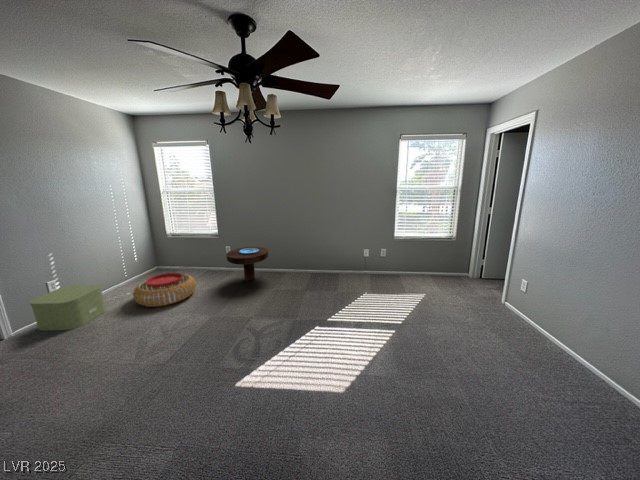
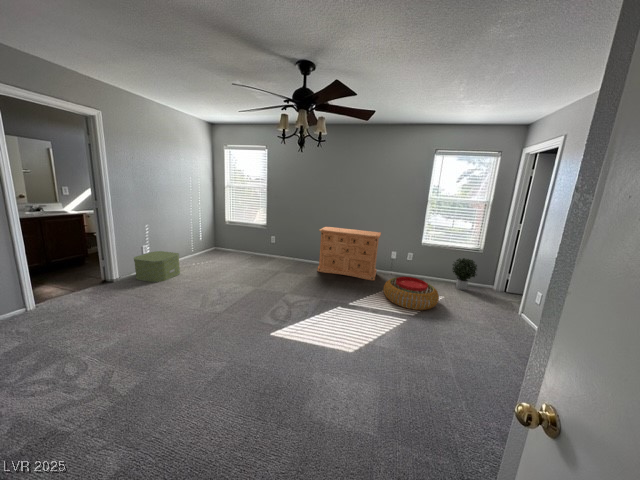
dresser: none [282,229,351,285] -> present [317,227,381,281]
side table: present [226,247,268,281] -> none [272,239,306,267]
potted plant: none [428,248,455,282] -> present [452,258,477,290]
pouf: present [133,273,196,307] -> present [383,277,439,310]

